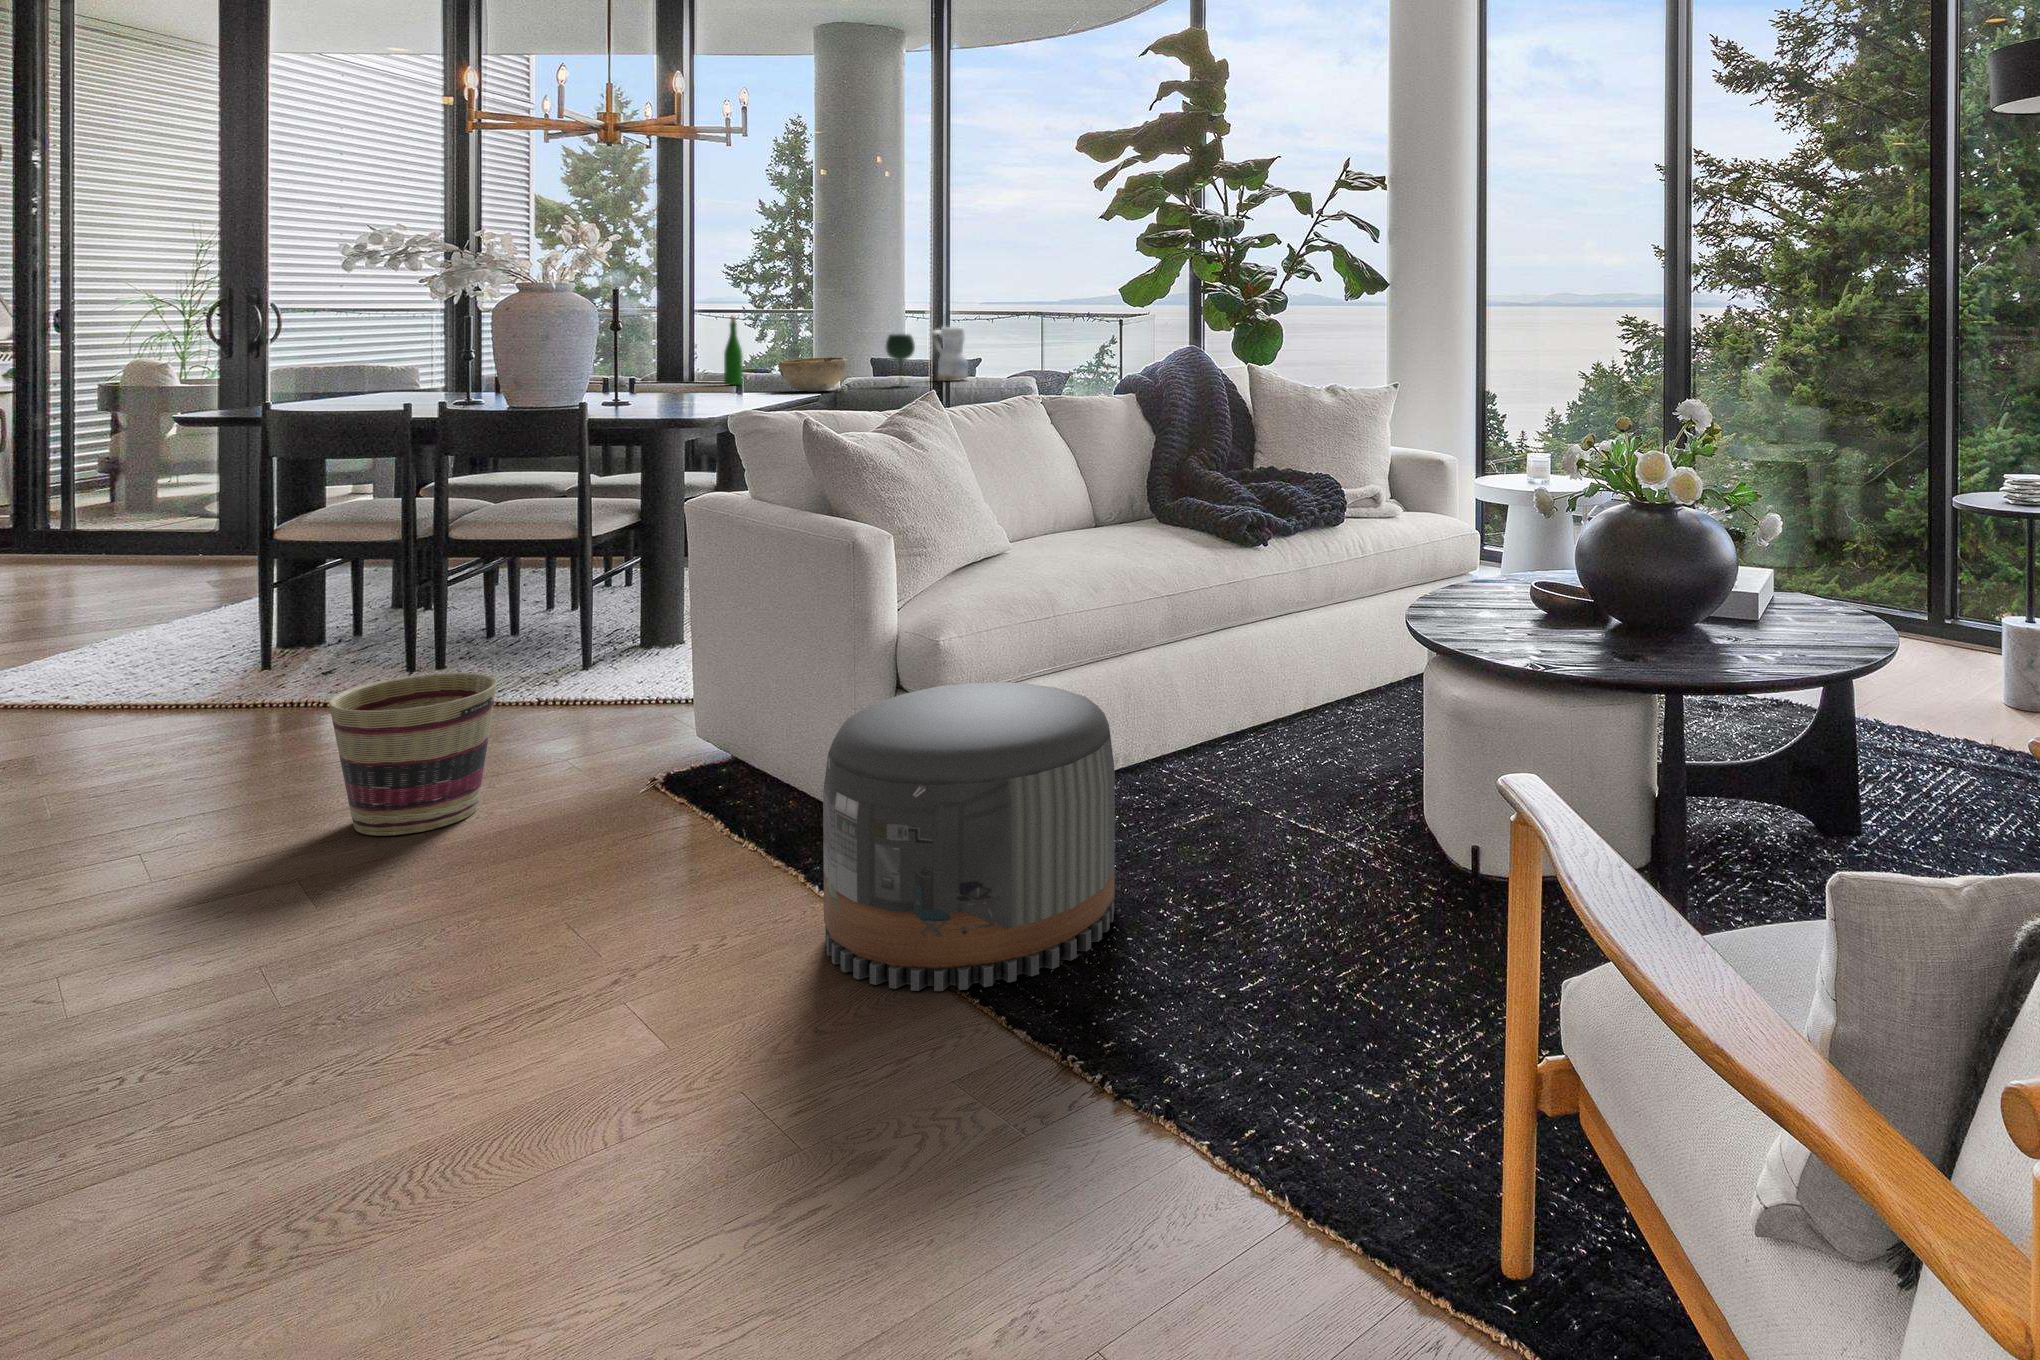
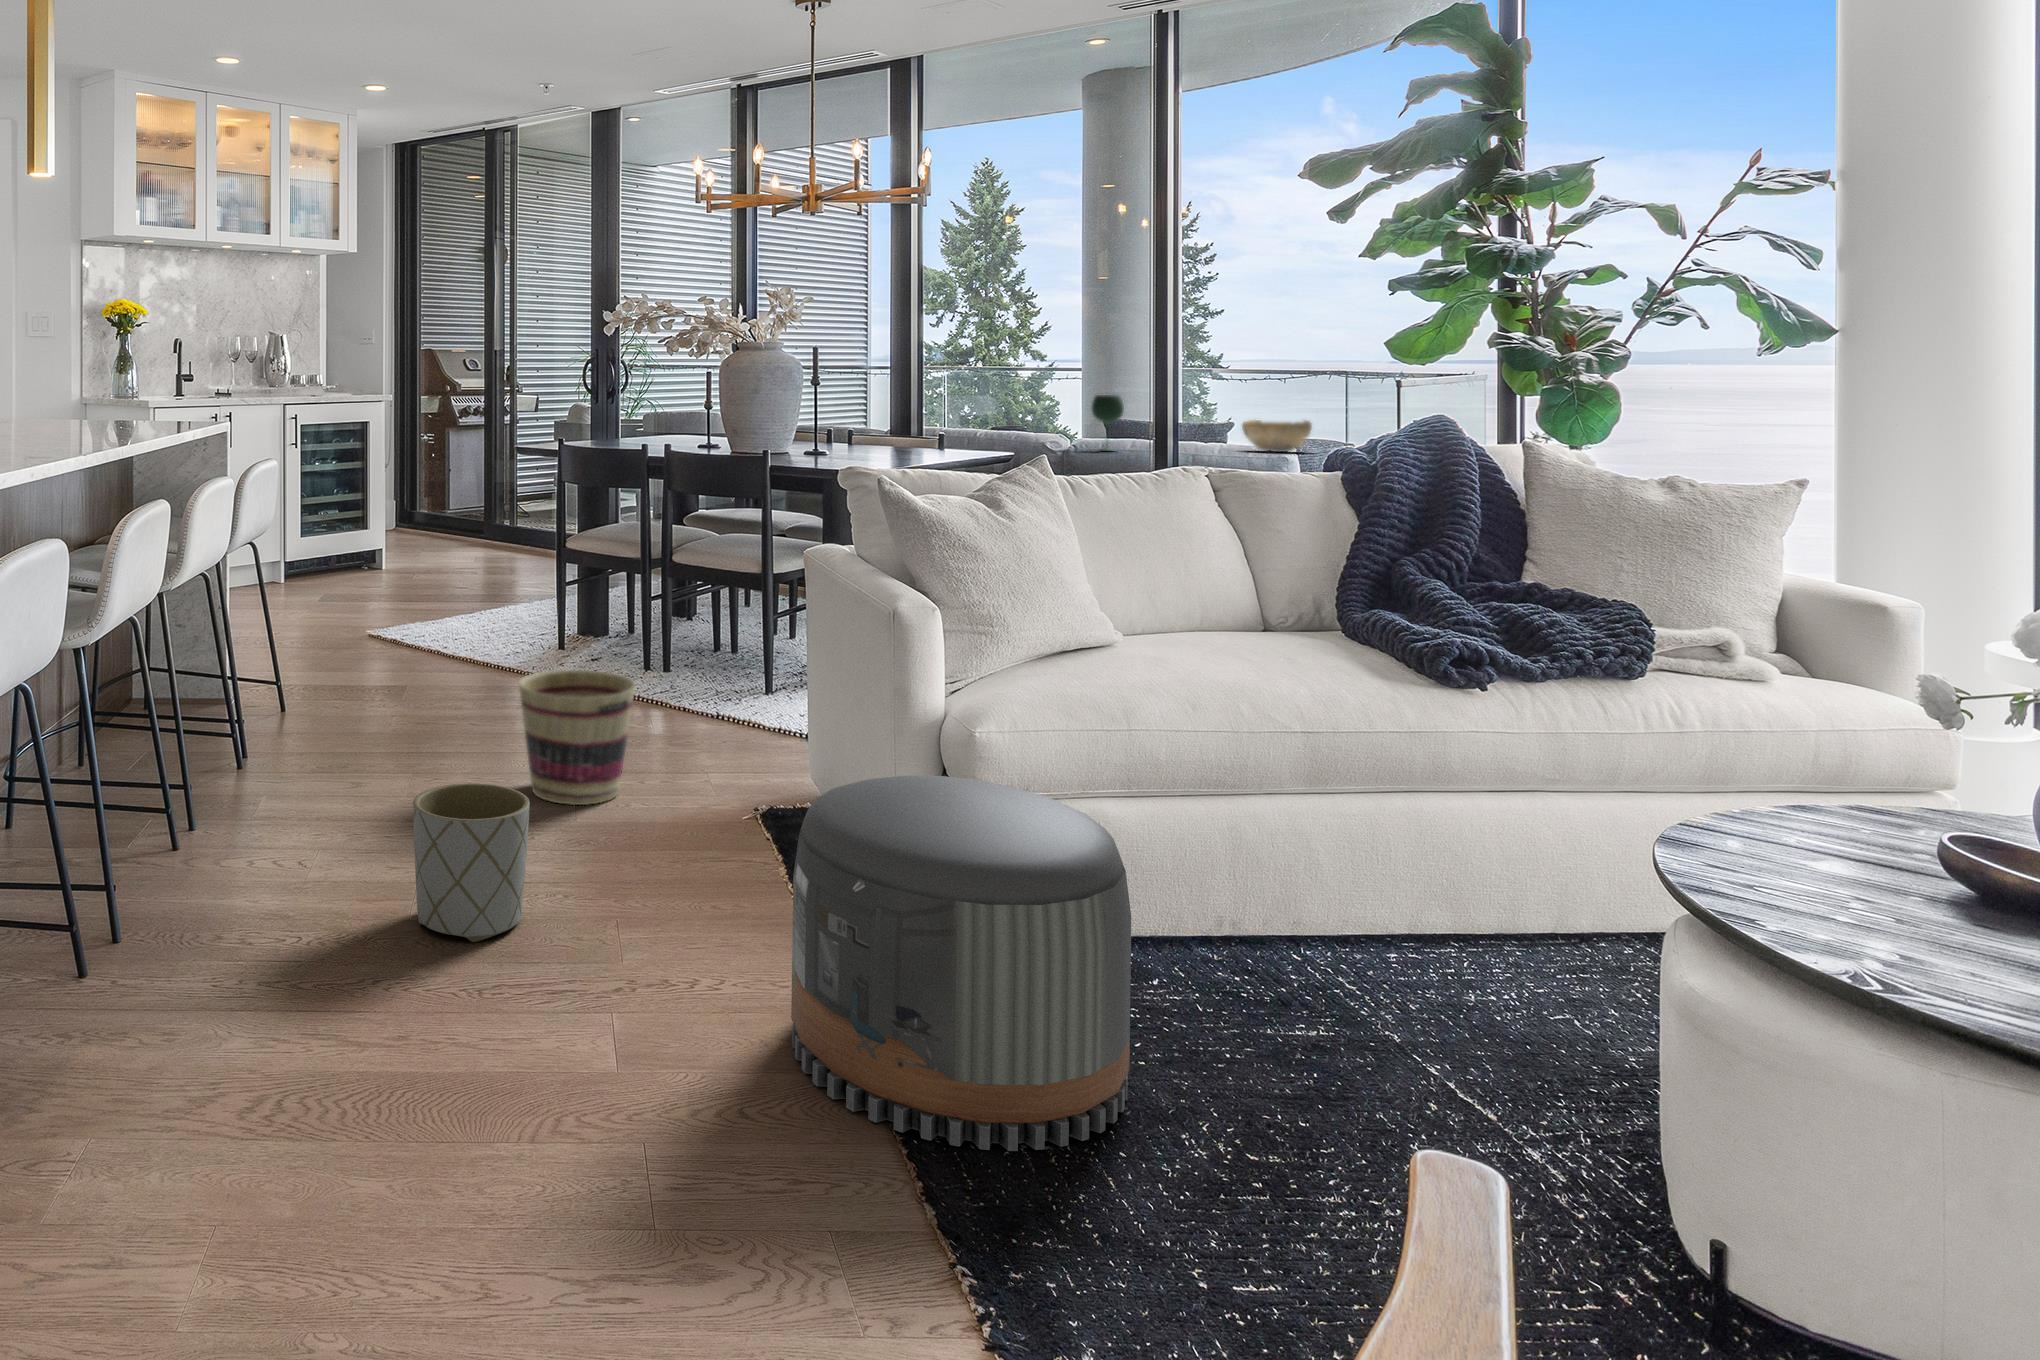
wine bottle: present [724,316,743,385] -> none [941,375,959,443]
ceramic pitcher: present [932,327,968,381] -> none [1157,389,1198,448]
decorative bowl: present [779,357,847,392] -> present [1242,420,1312,452]
planter: none [289,817,460,1008] -> present [413,783,530,942]

